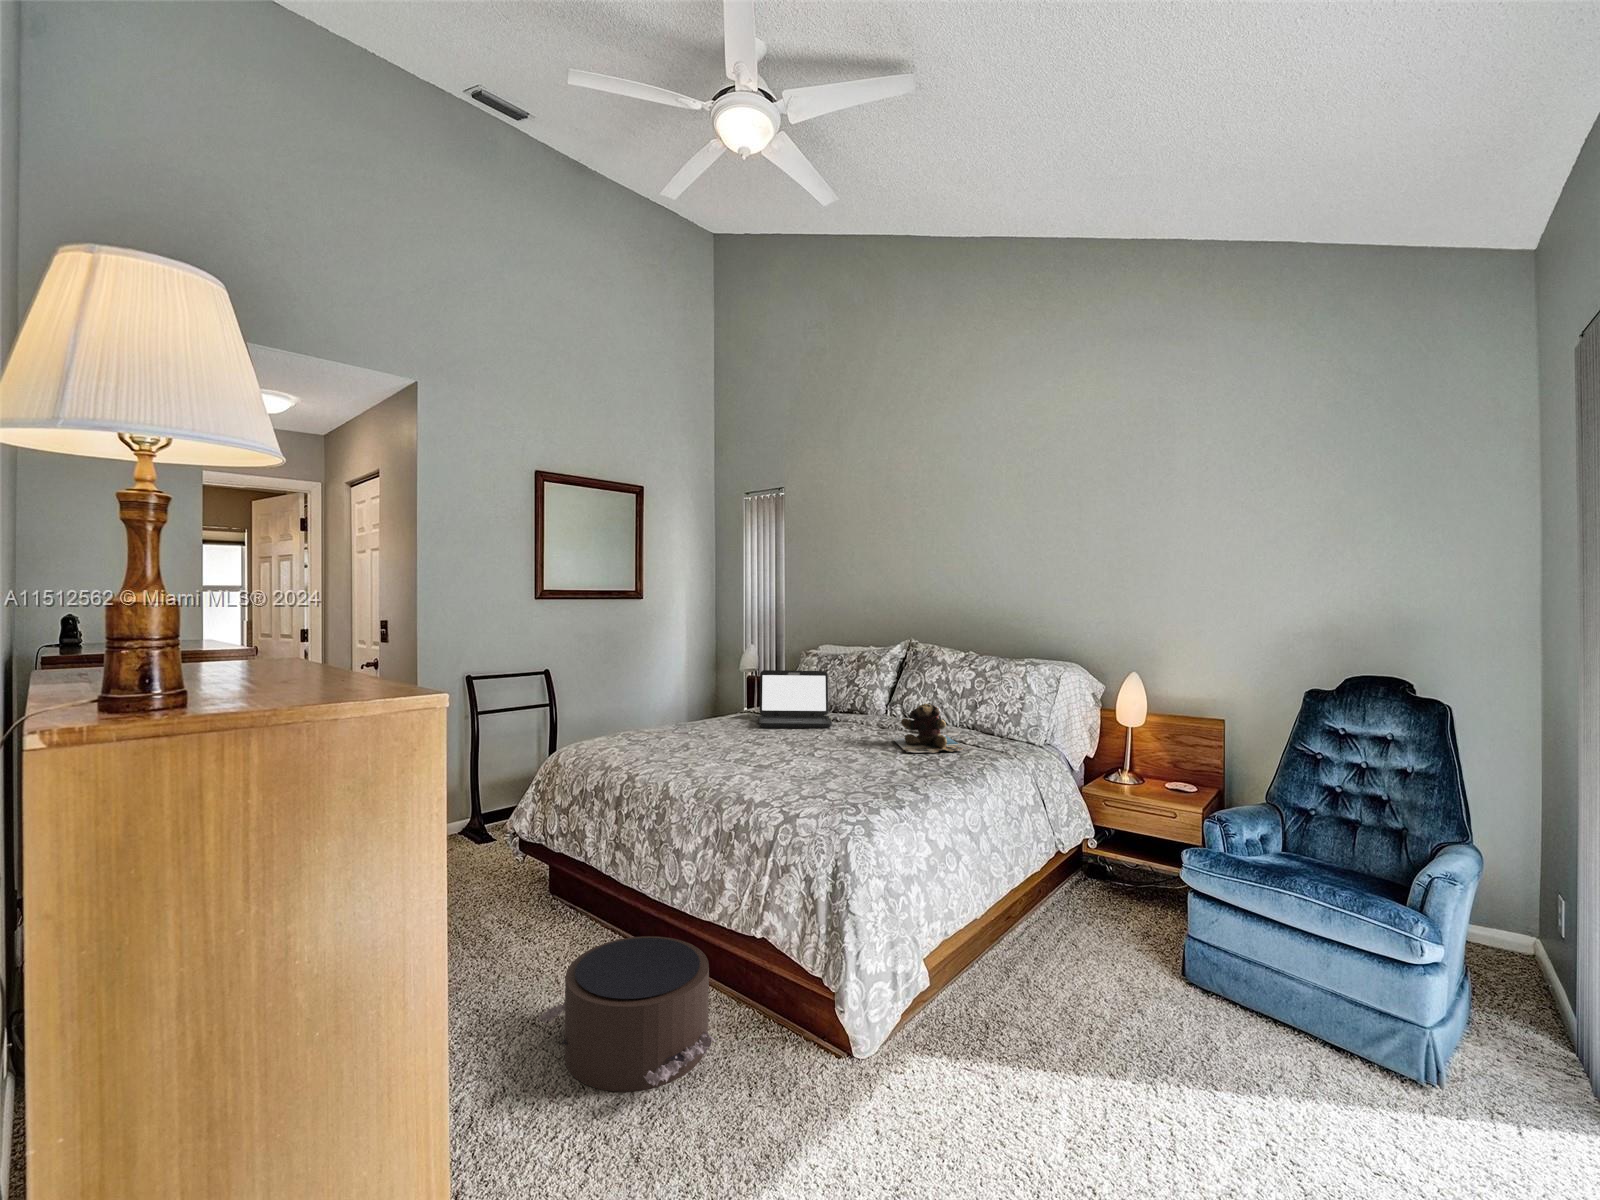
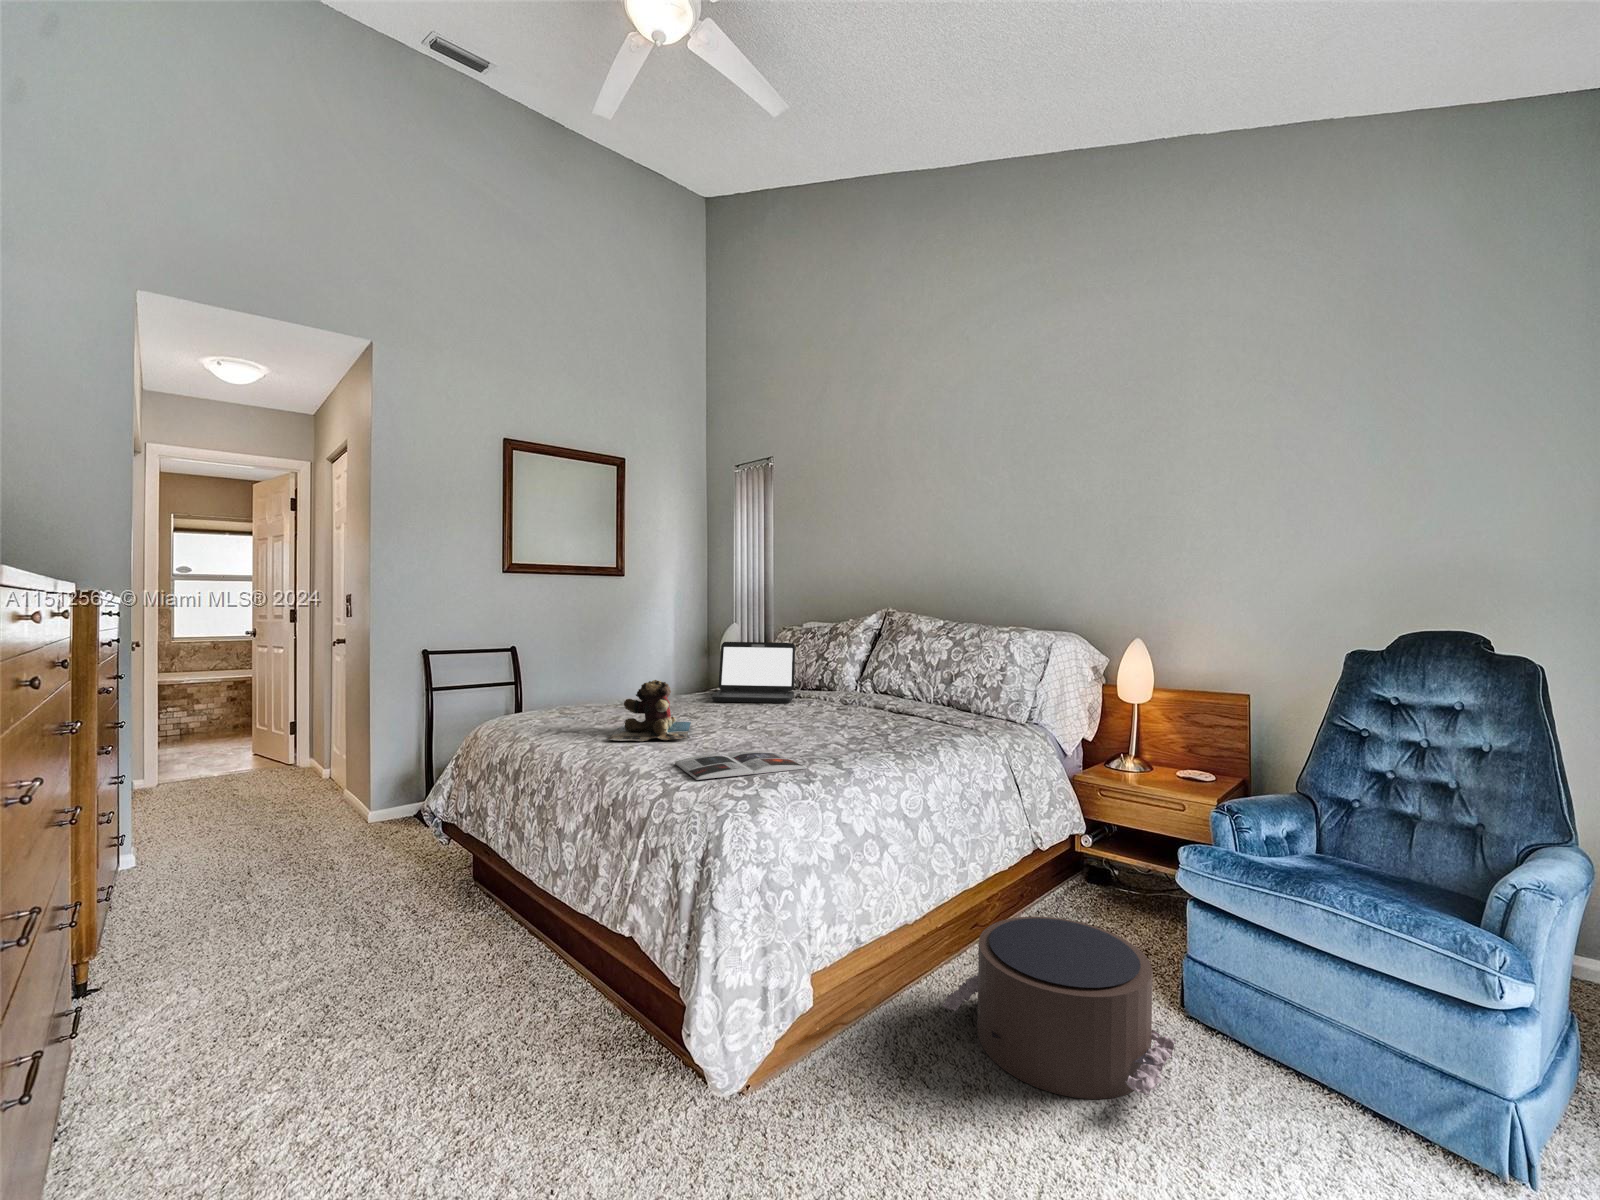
teddy bear: present [893,703,966,753] -> present [608,680,691,741]
magazine: none [779,780,891,808] -> present [675,751,807,780]
pouf: present [538,936,718,1092] -> present [942,917,1176,1099]

